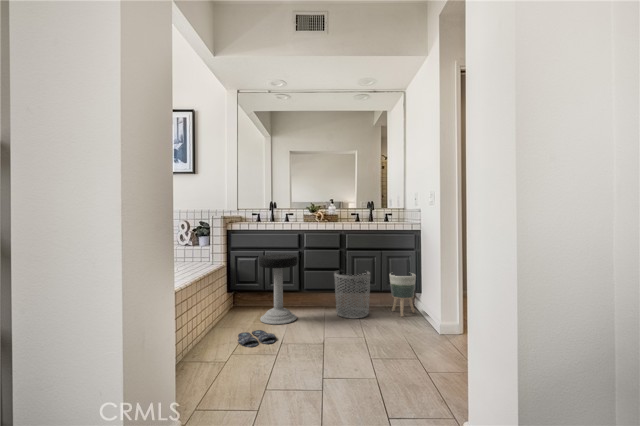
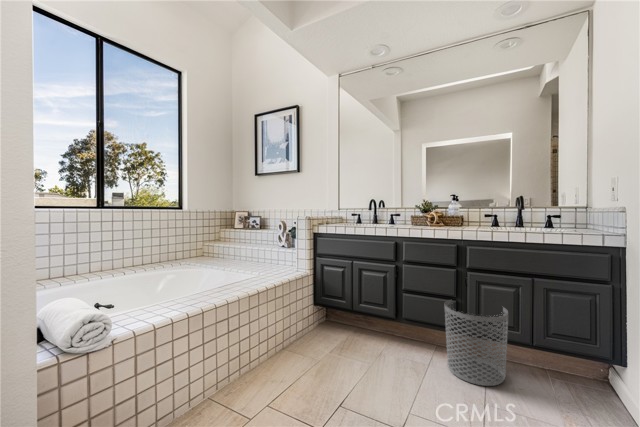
stool: present [258,254,298,324] -> none [334,267,386,367]
planter: present [390,273,416,317] -> none [549,317,612,405]
slippers: present [238,330,276,347] -> none [278,371,331,408]

